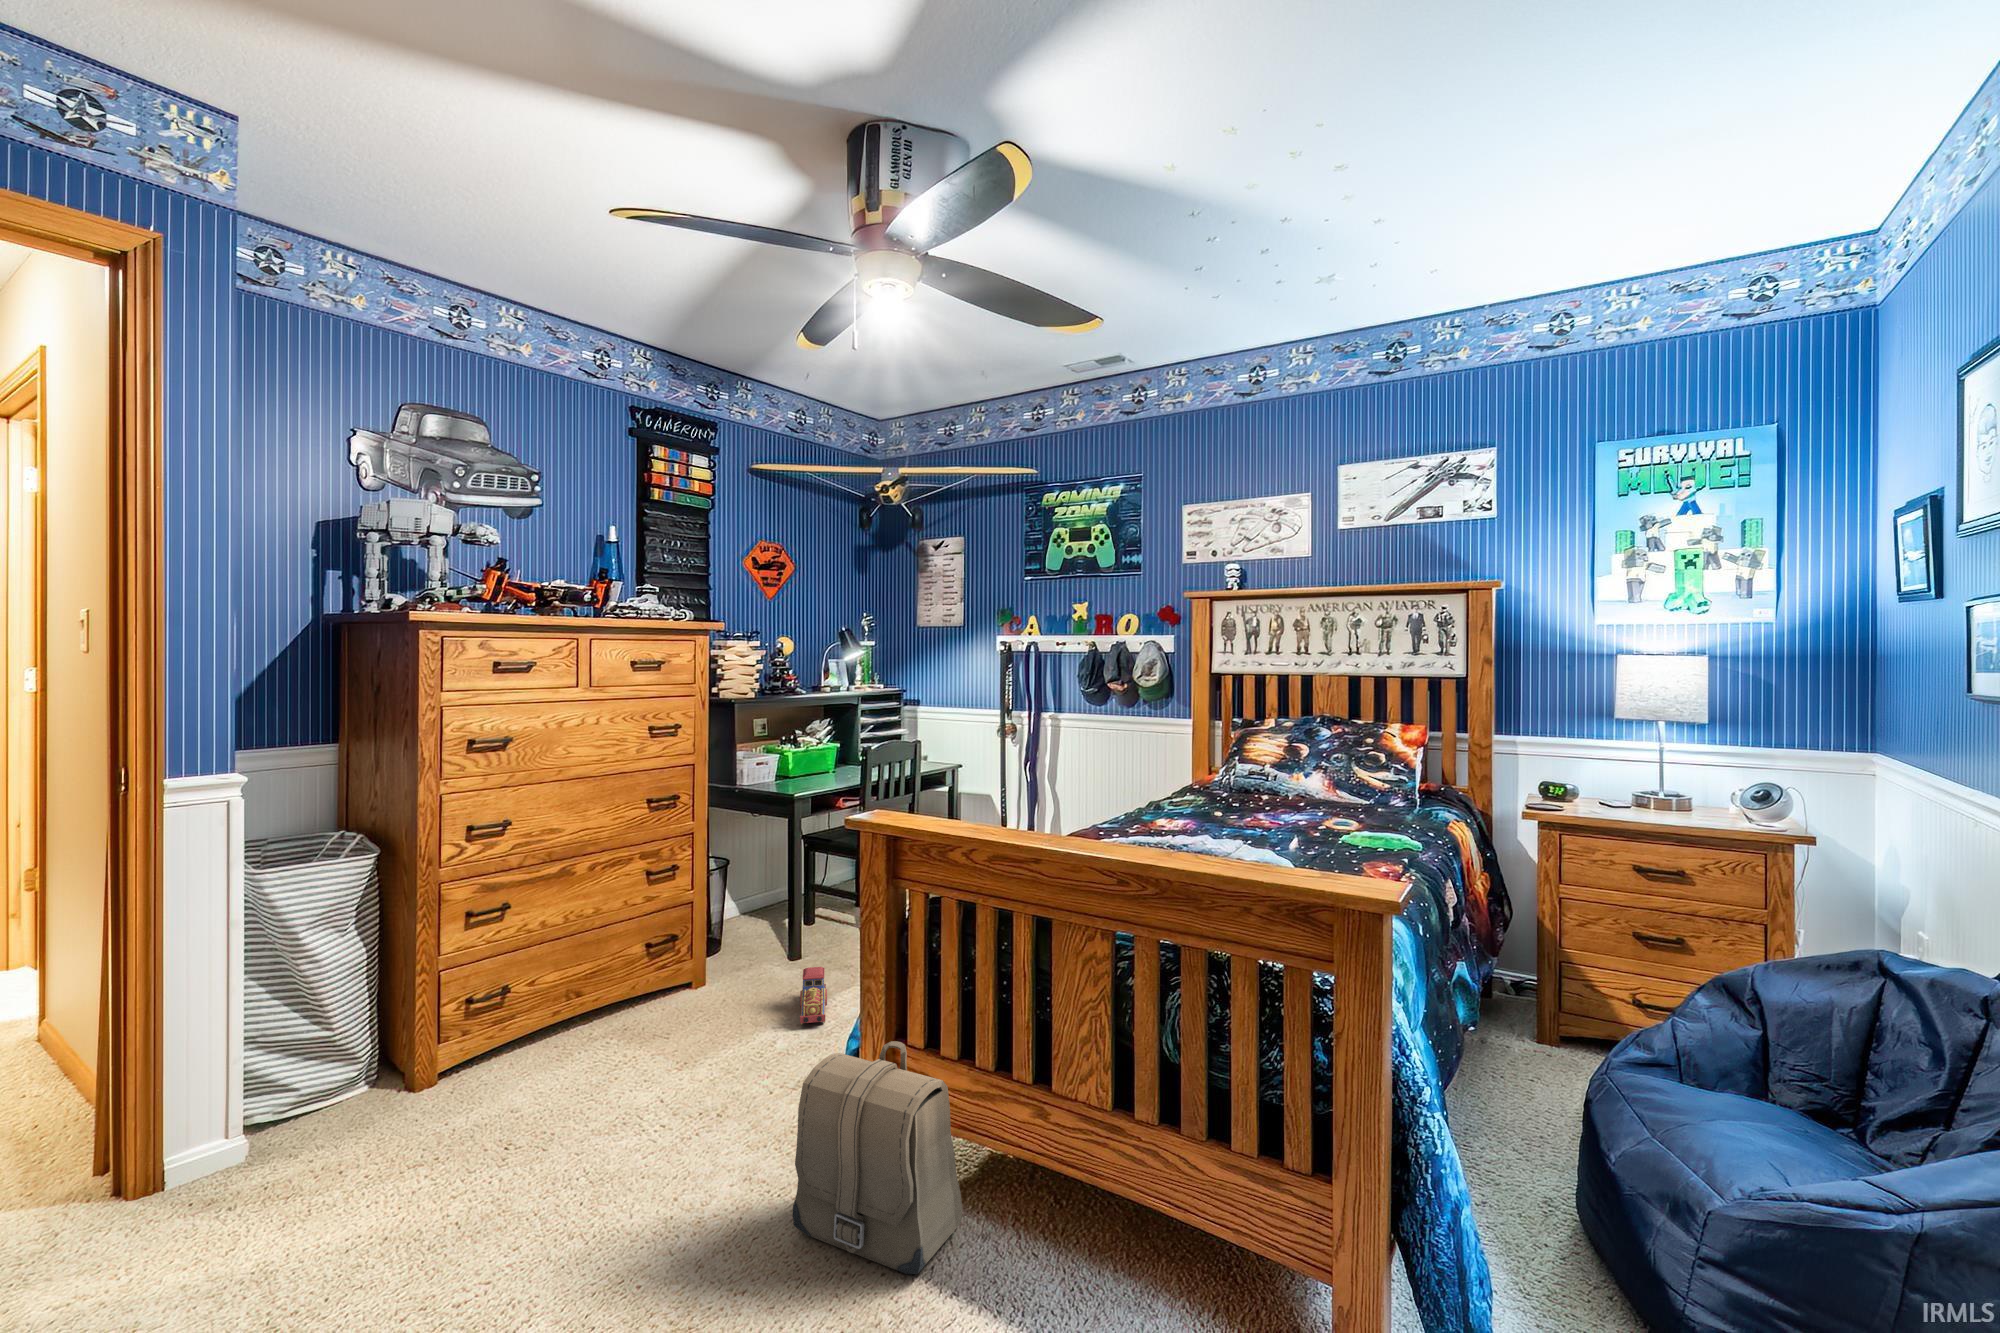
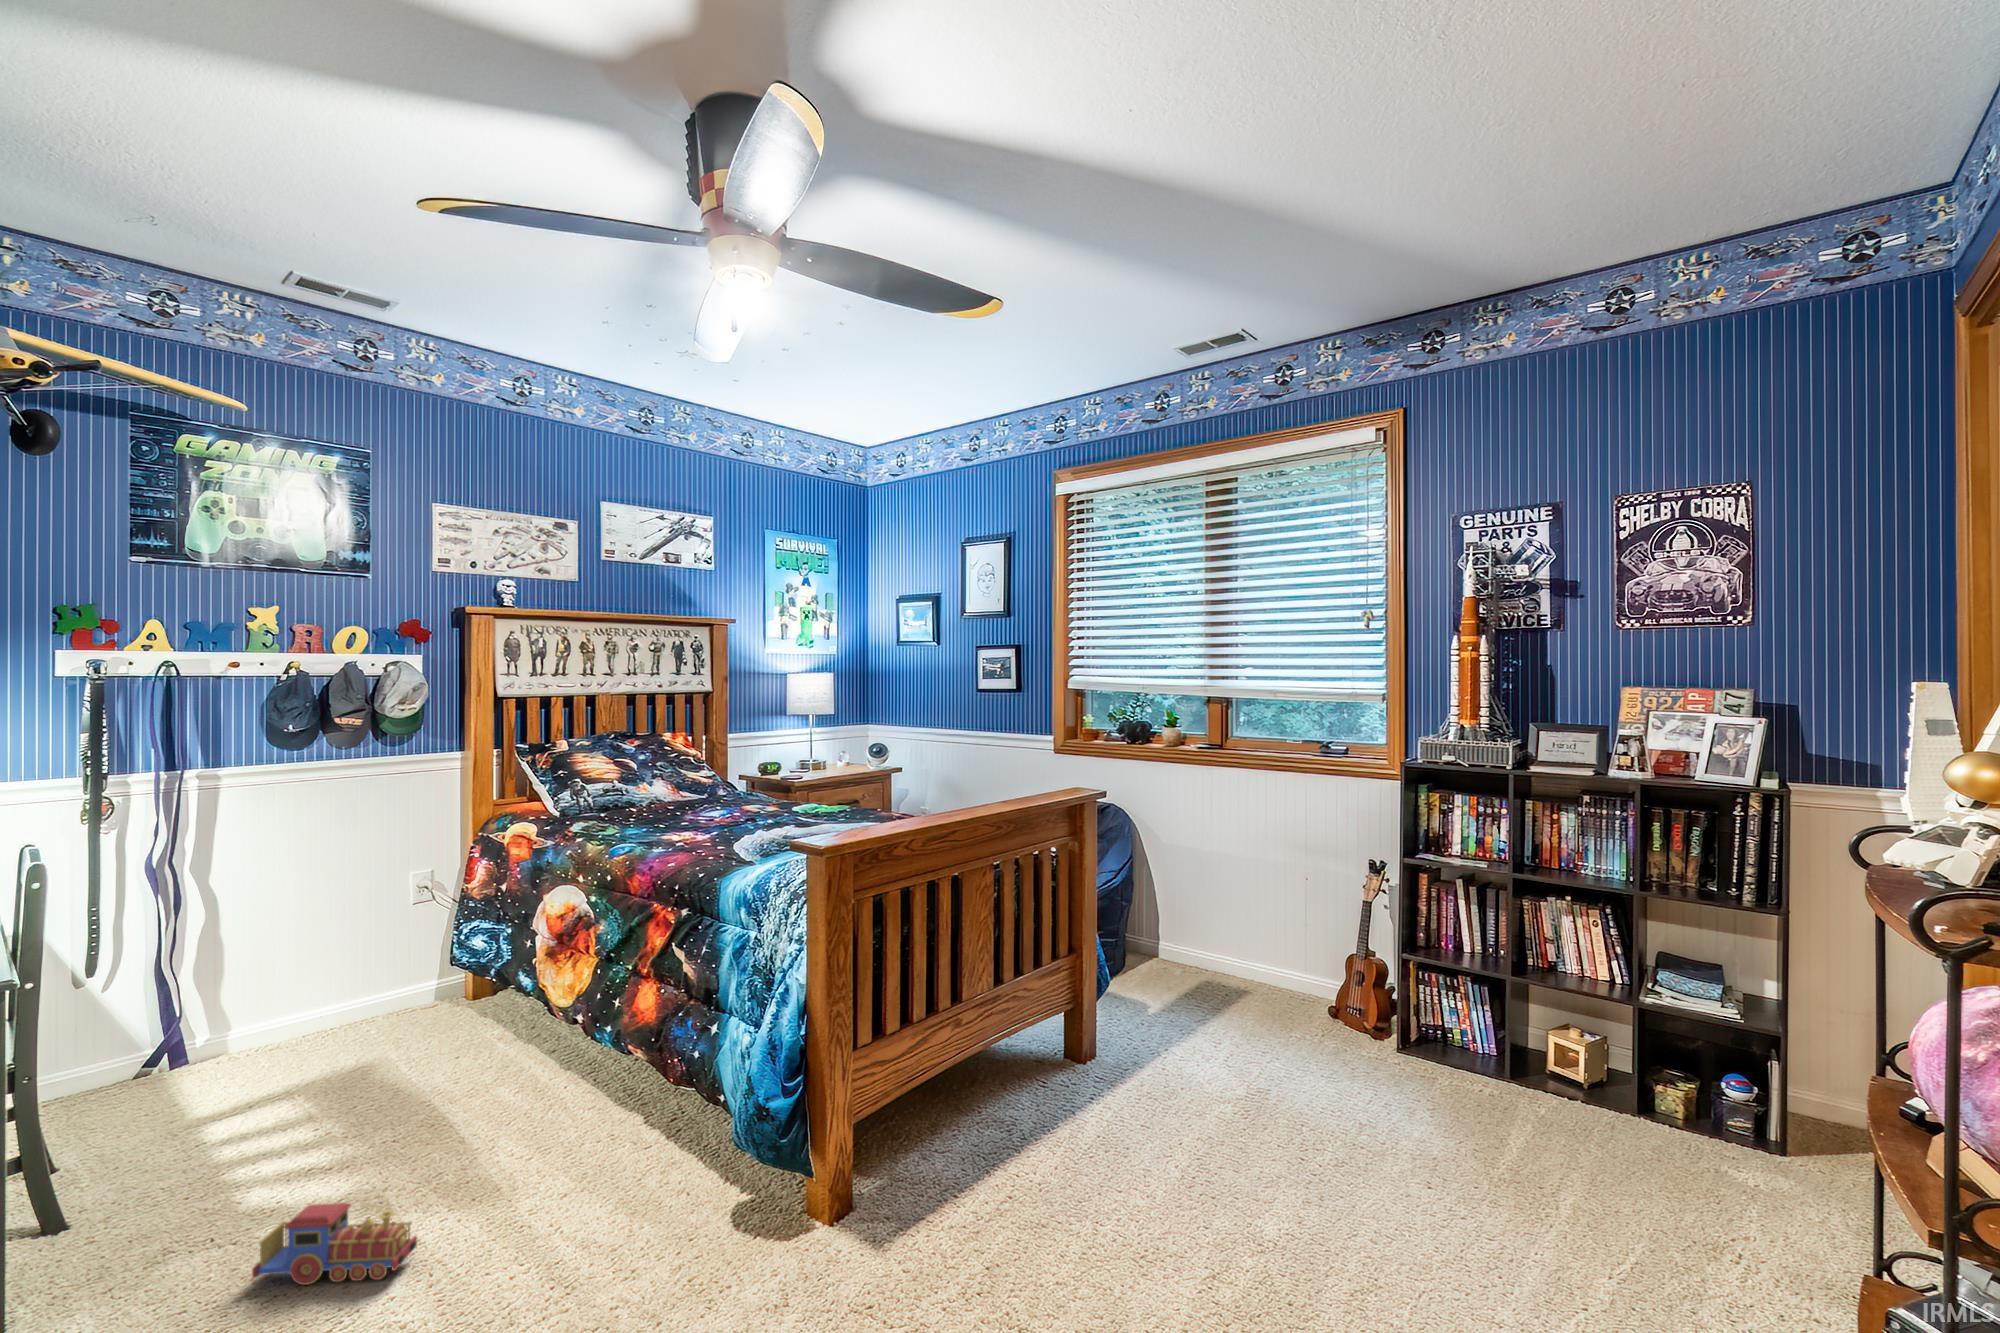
backpack: present [793,1041,962,1274] -> none [837,1030,978,1238]

